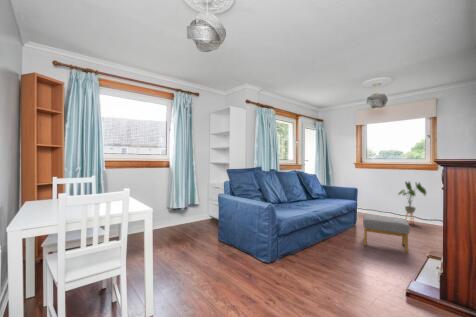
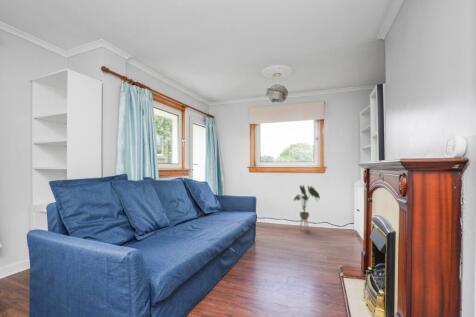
footstool: present [363,214,410,253] -> none [269,231,323,276]

